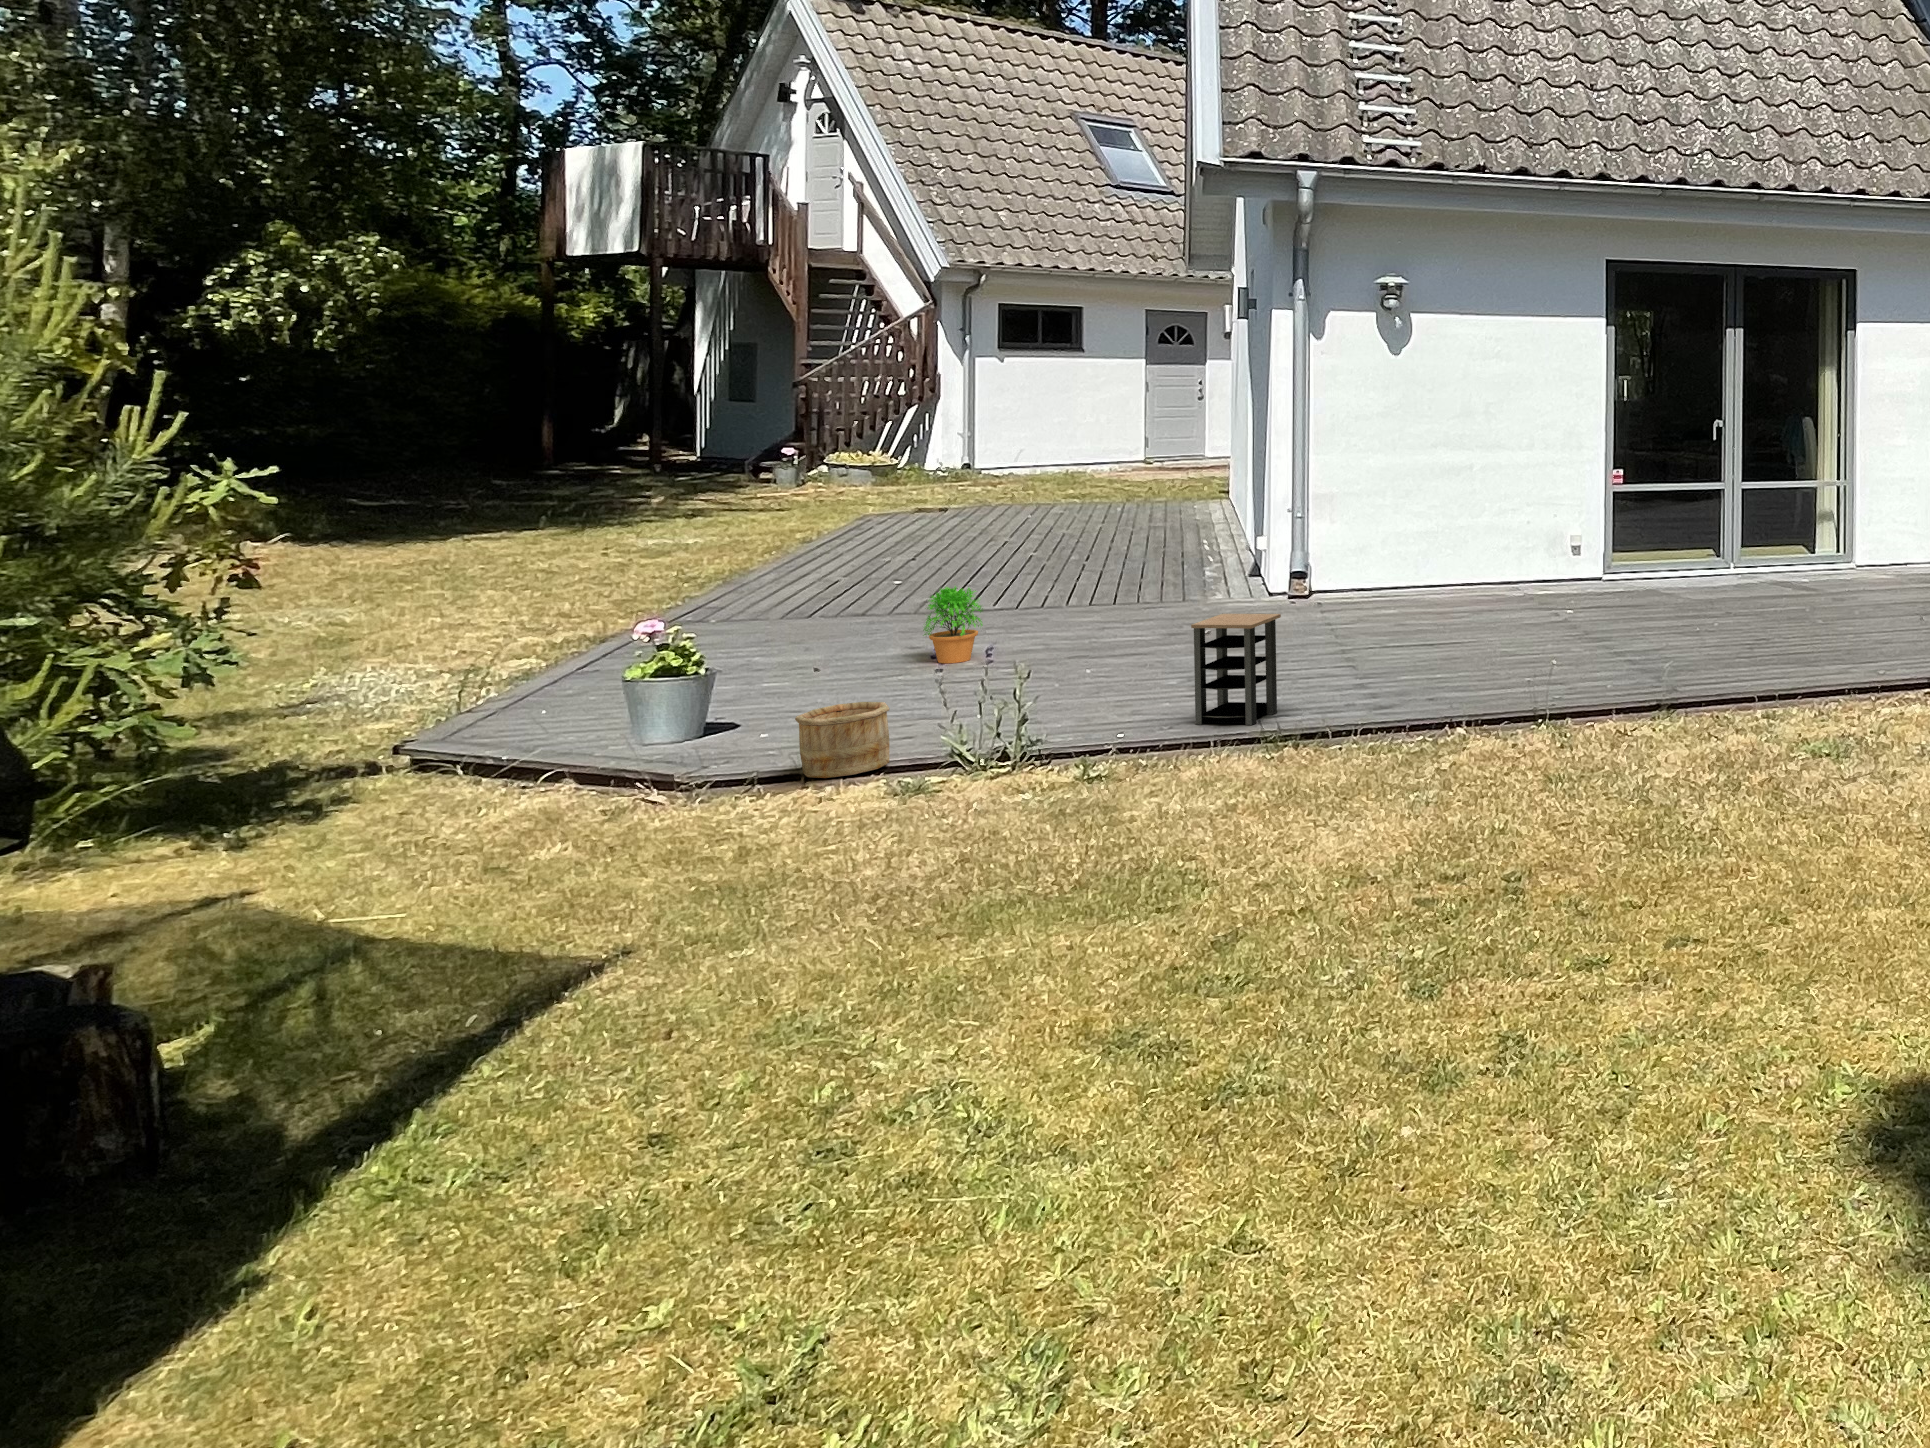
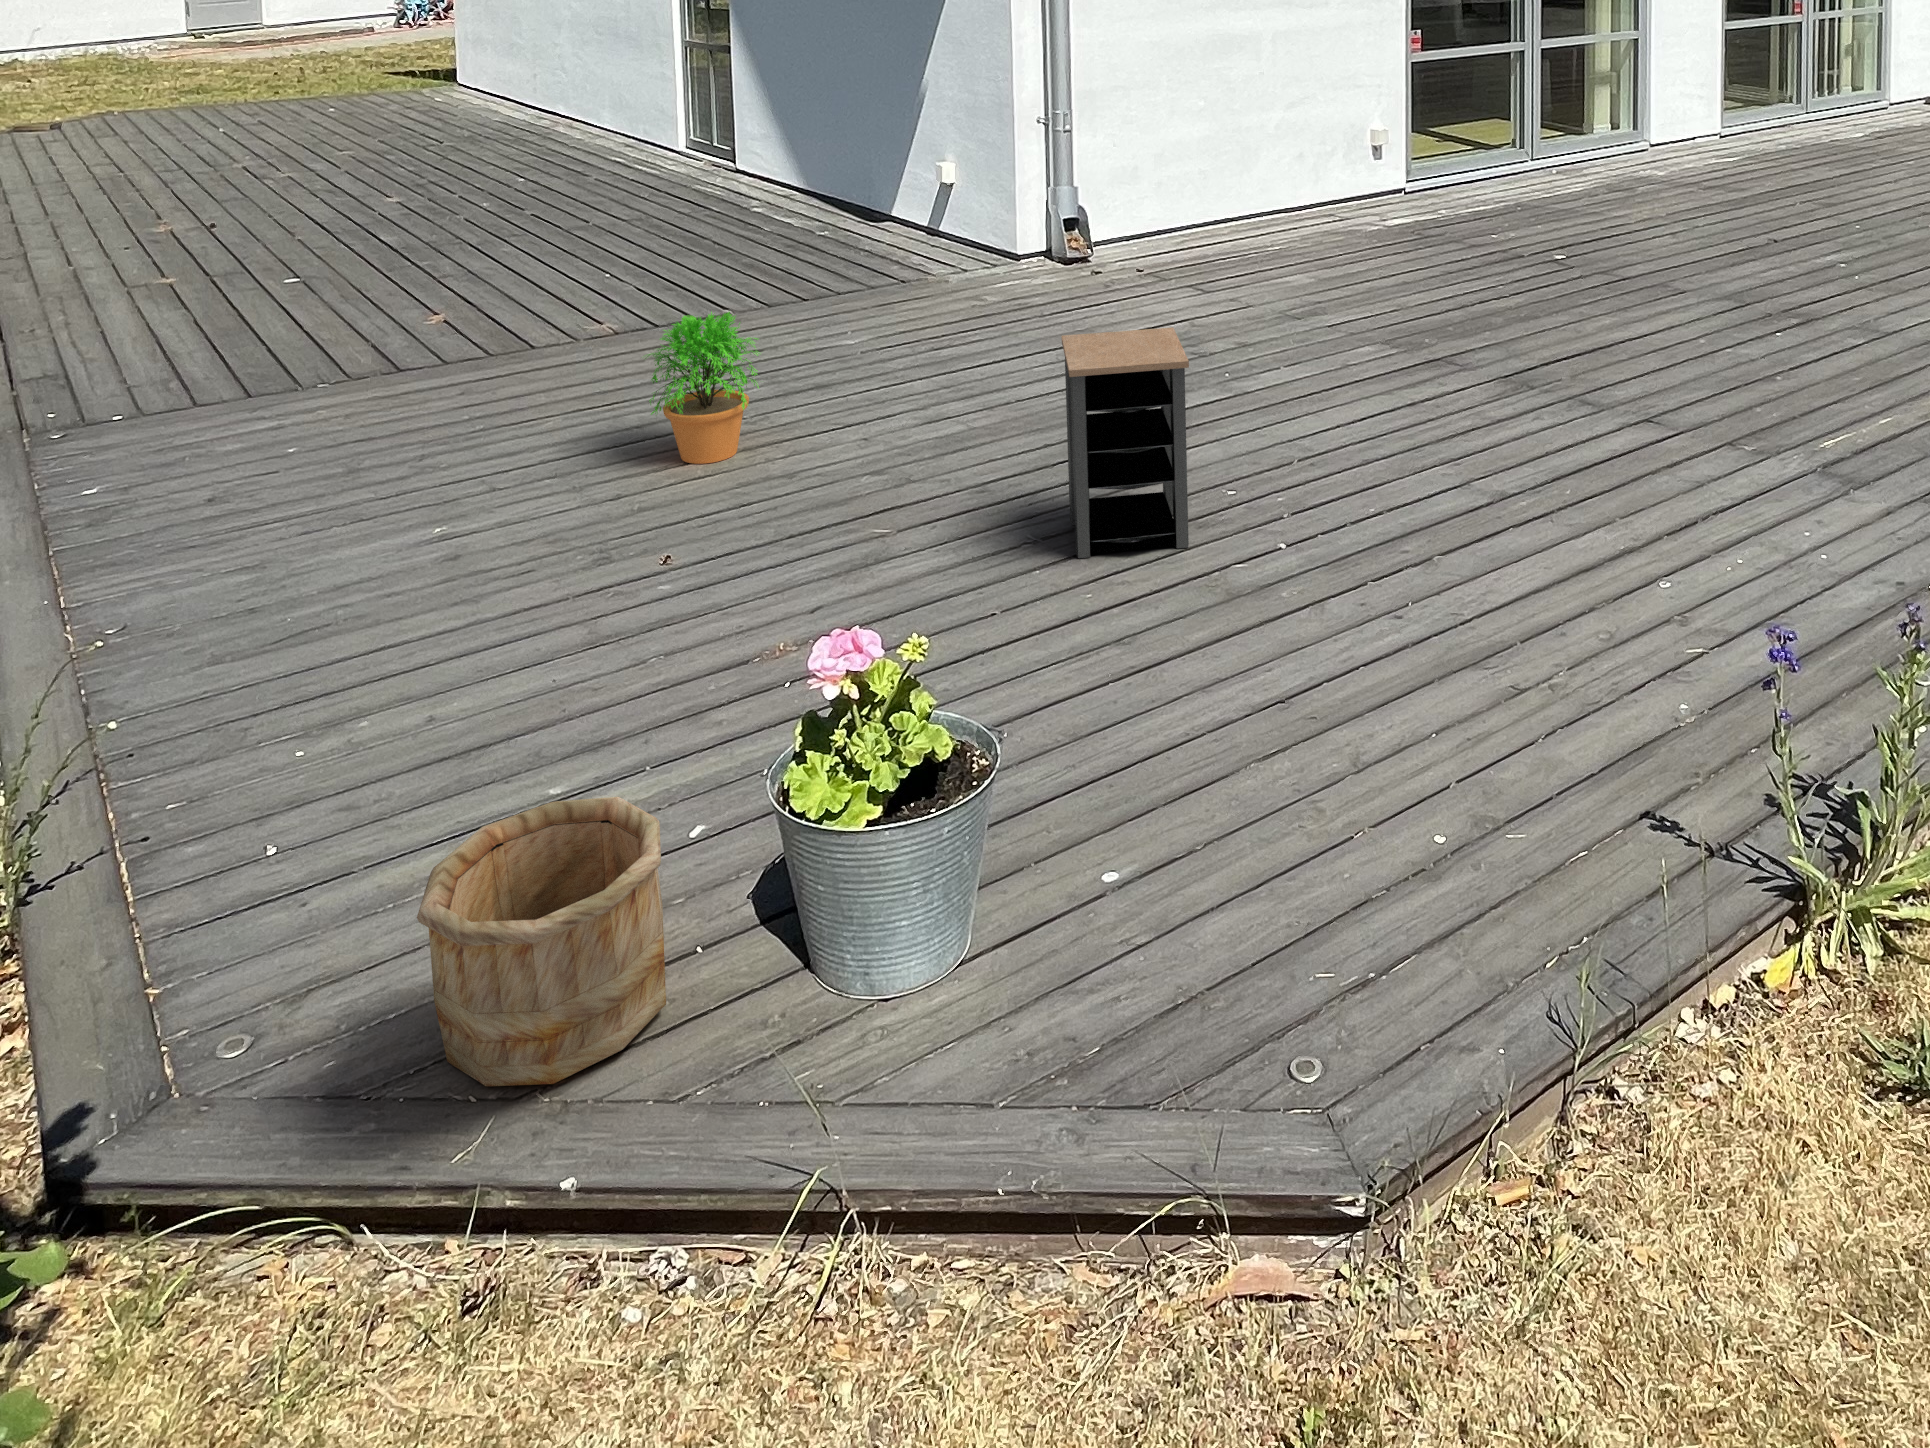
side table: present [1191,614,1281,725] -> present [1061,327,1189,558]
wooden bucket: present [795,702,890,778] -> present [417,797,666,1086]

